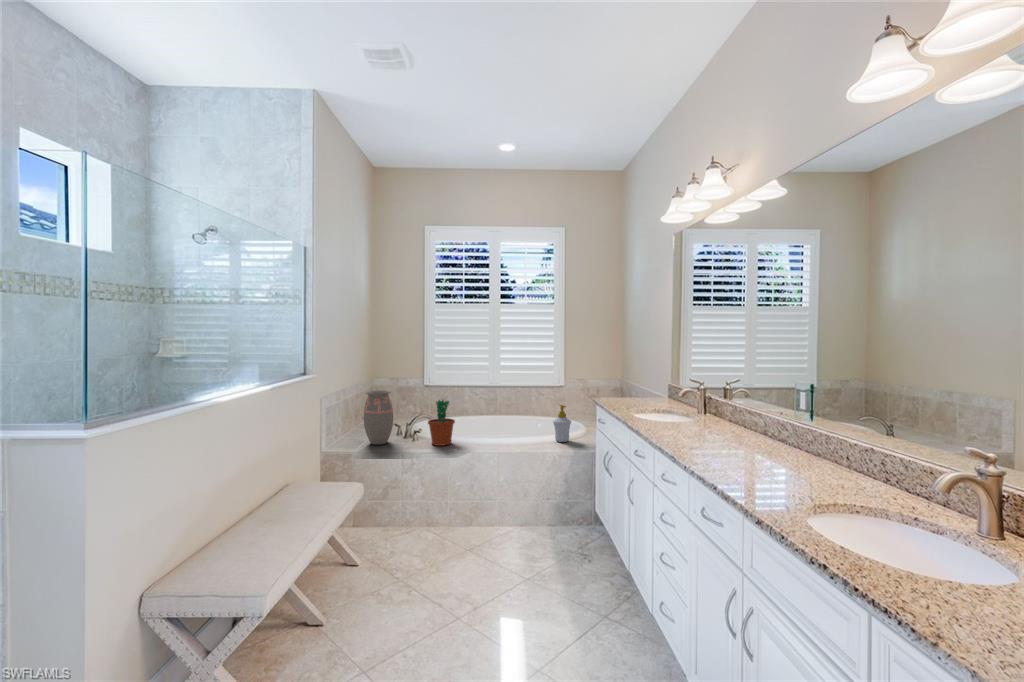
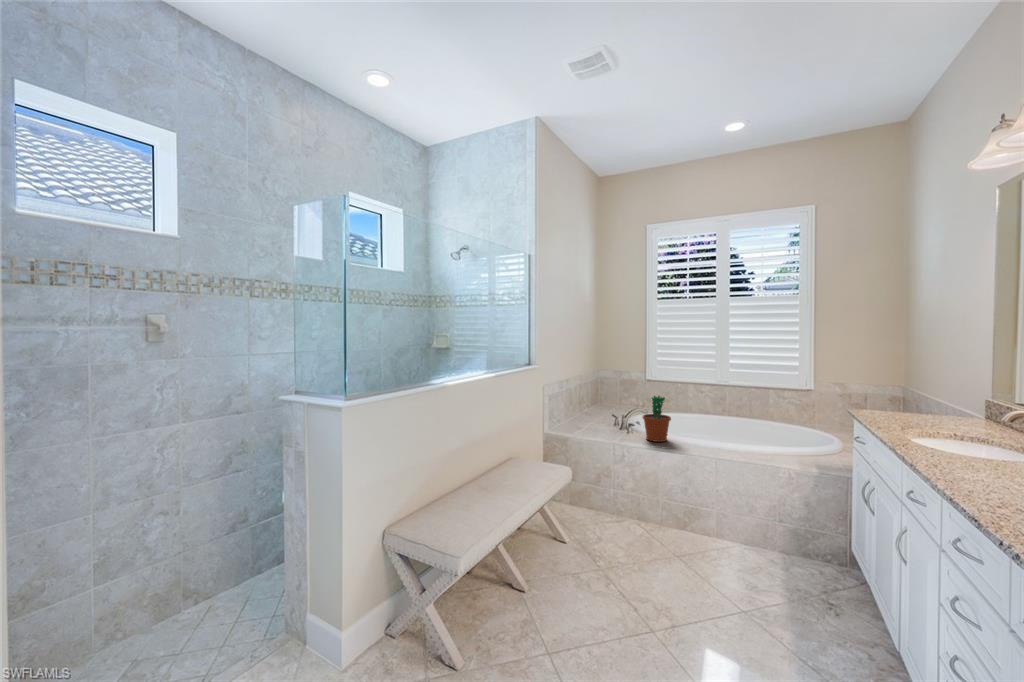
decorative vase: present [364,390,393,445] -> none [583,382,610,432]
soap bottle: present [553,405,571,442] -> none [790,413,816,457]

